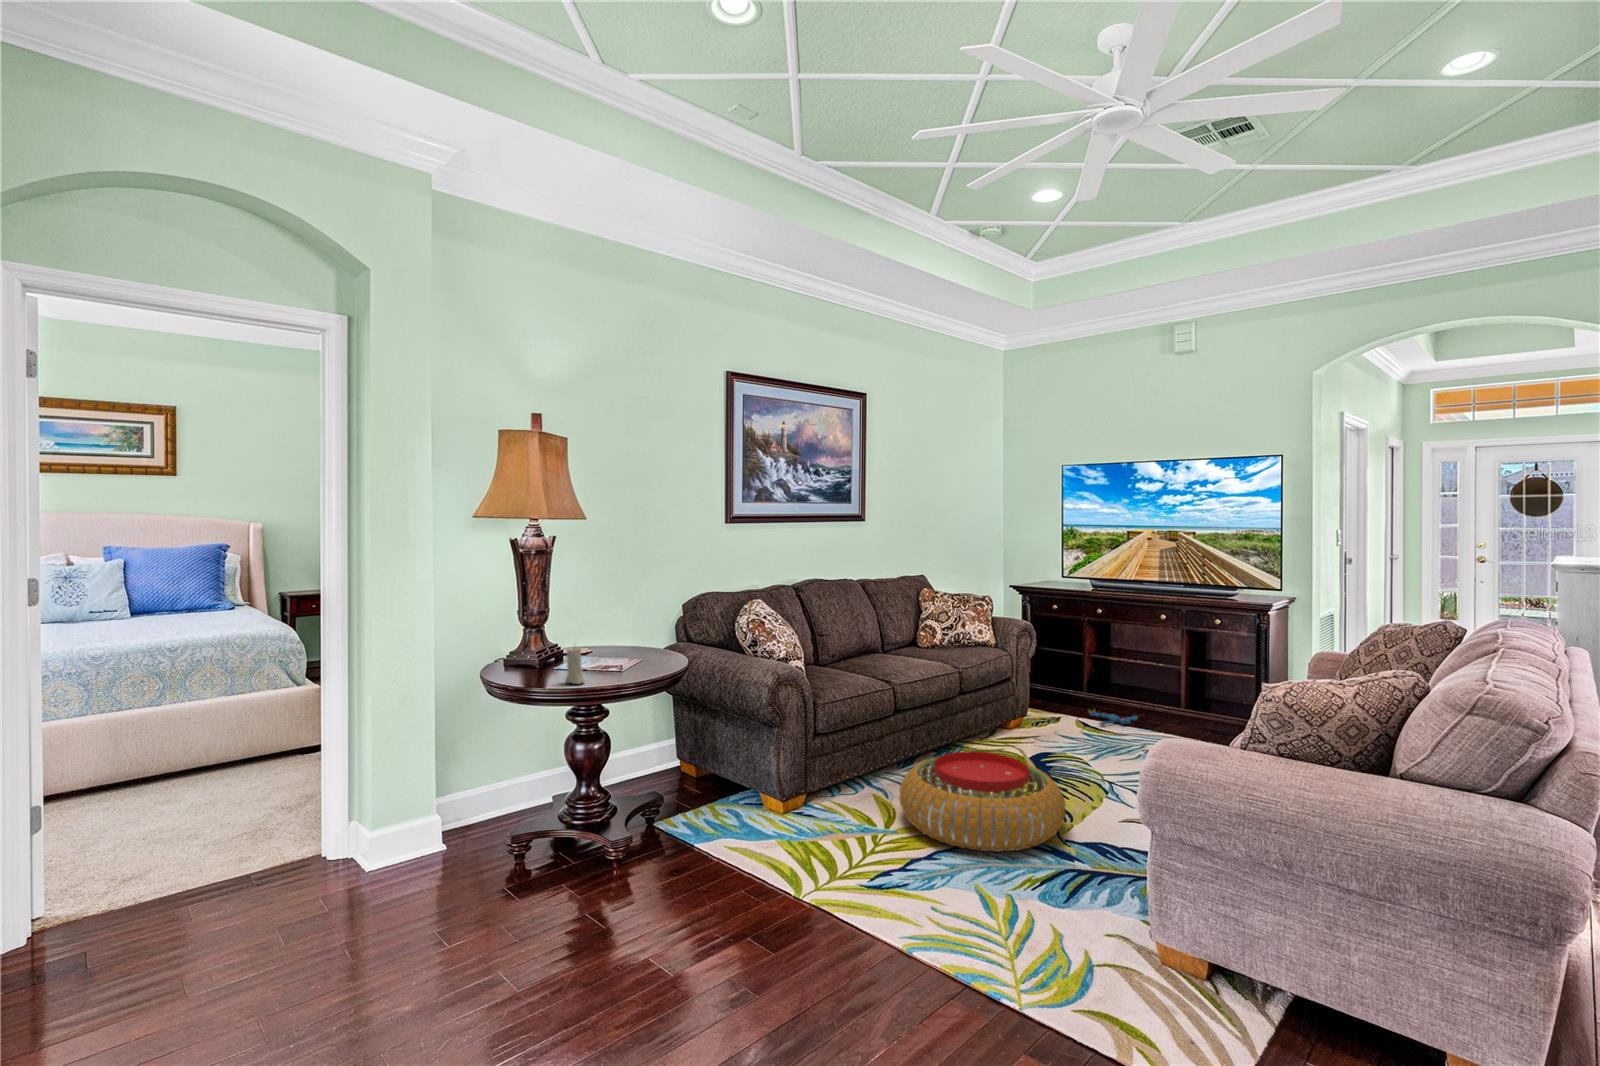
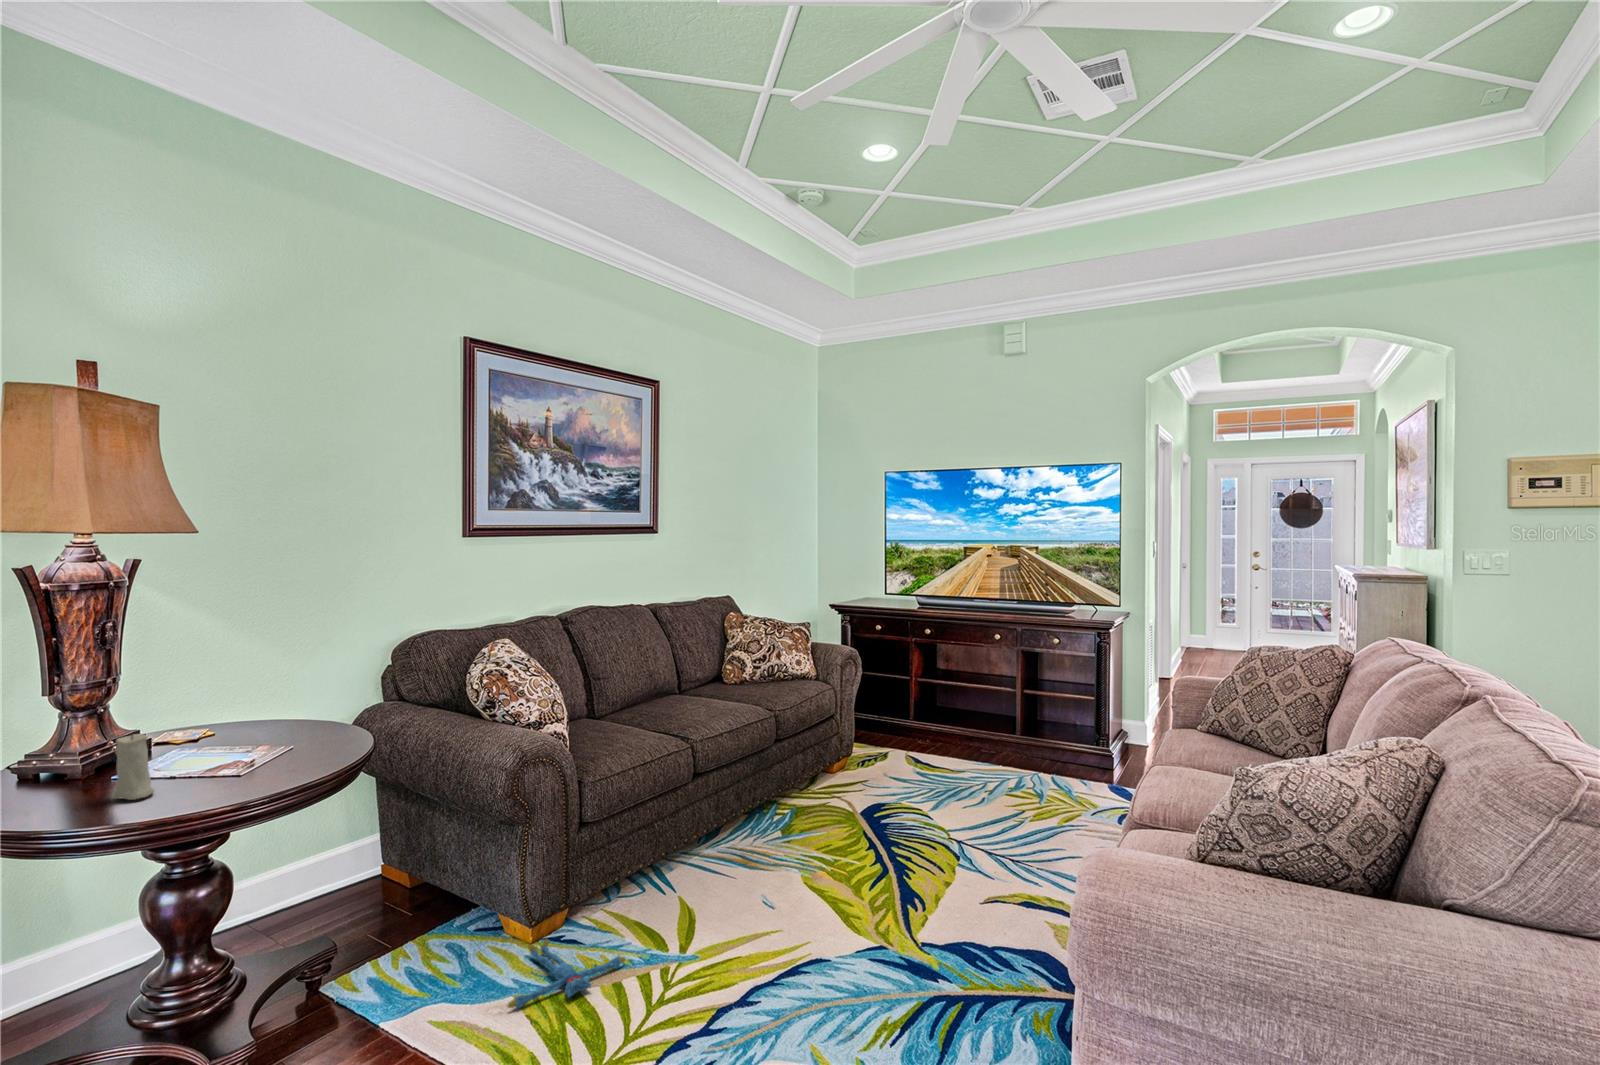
plush toy: present [1089,710,1137,726] -> present [508,939,625,1008]
pouf: present [900,751,1065,852] -> none [699,828,919,982]

